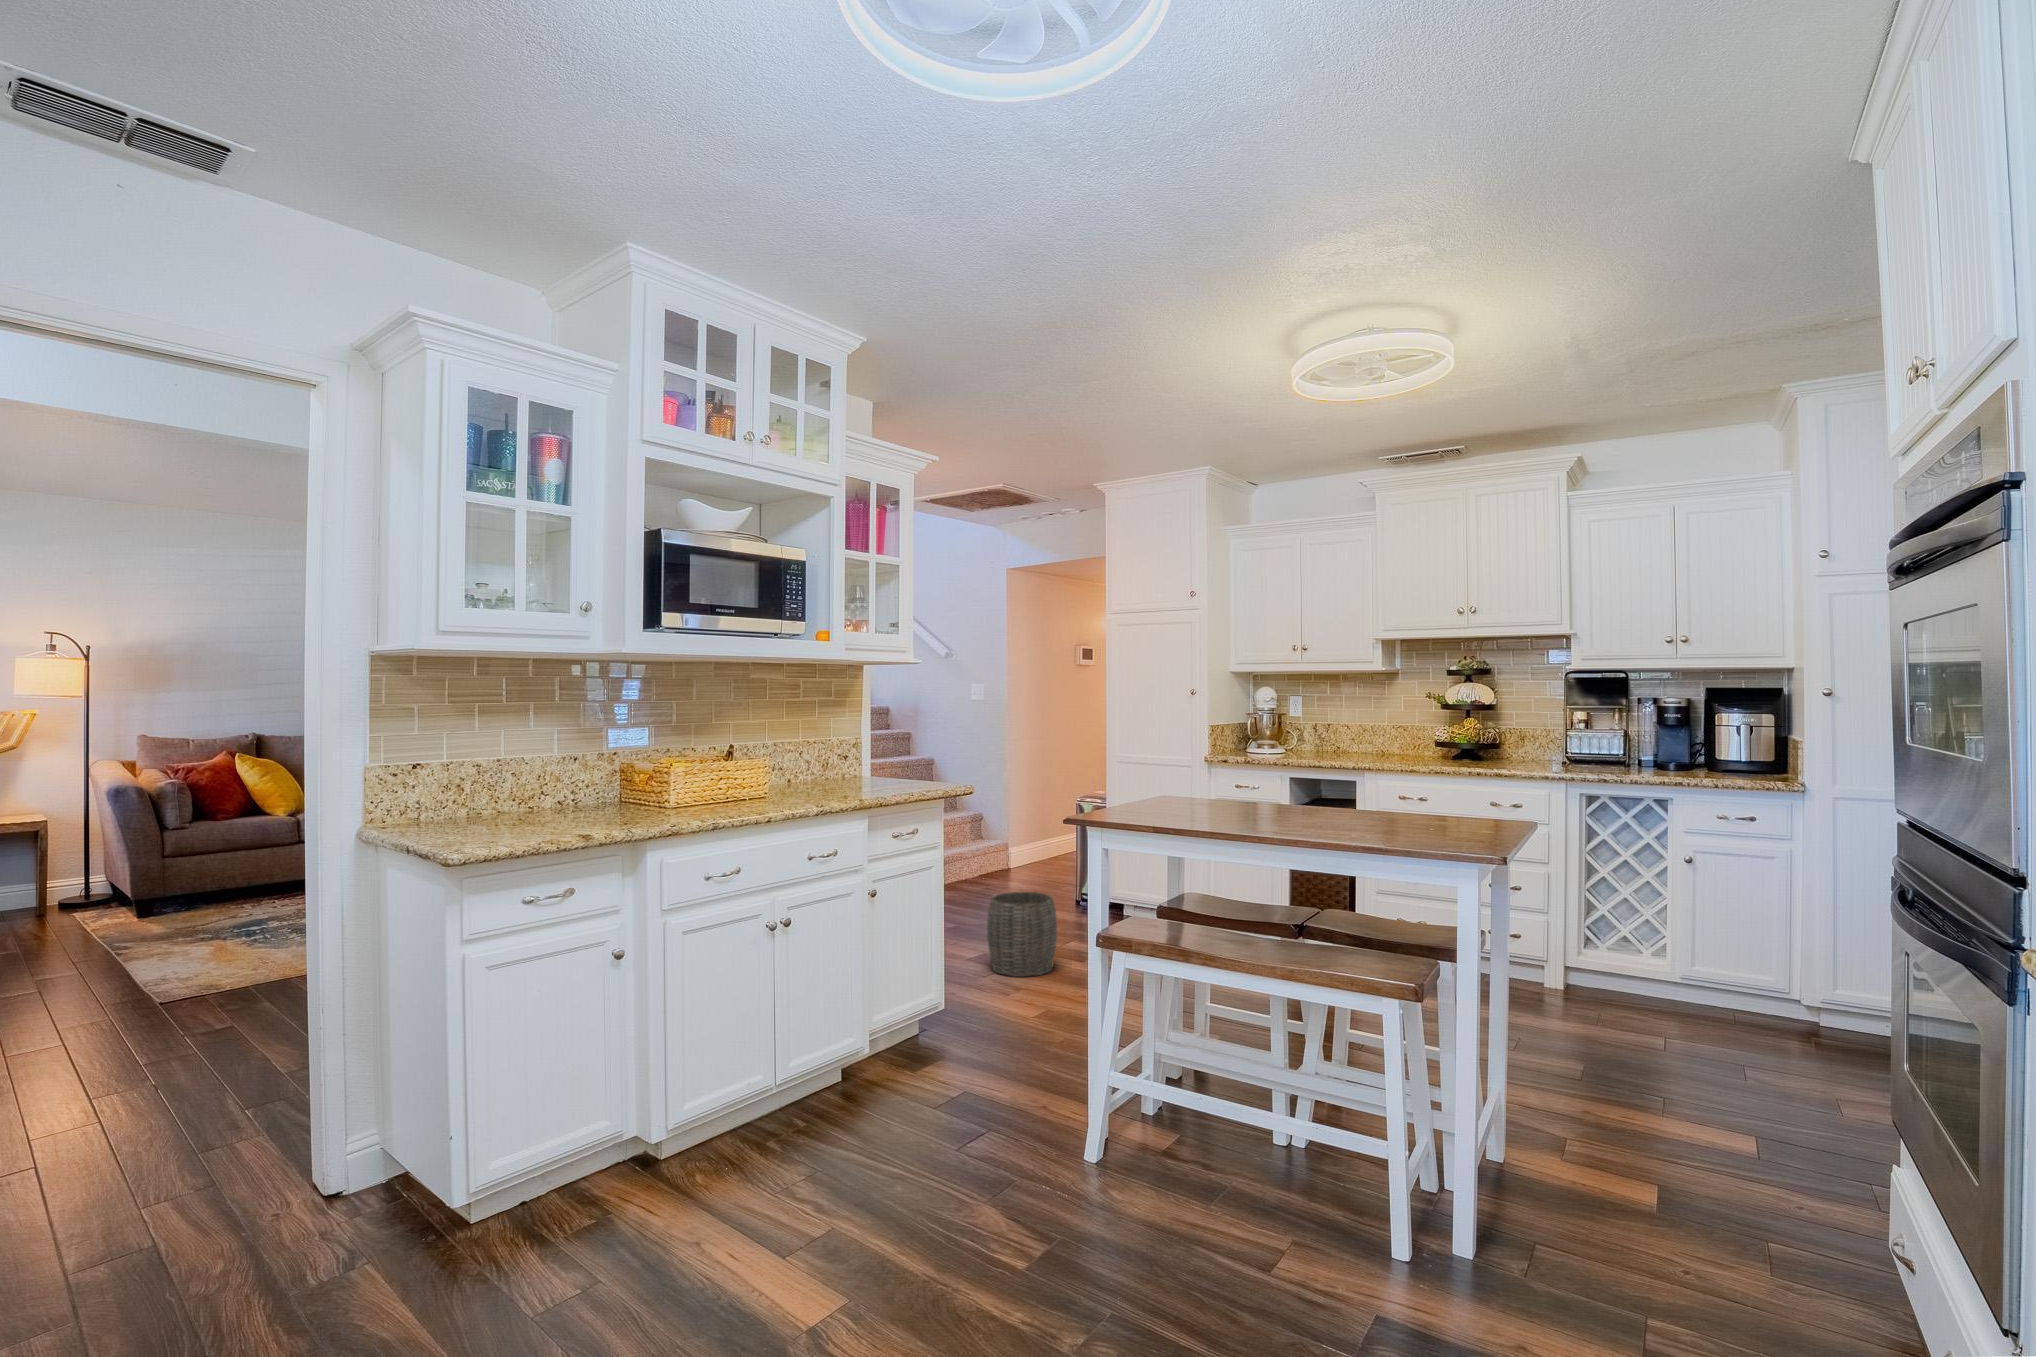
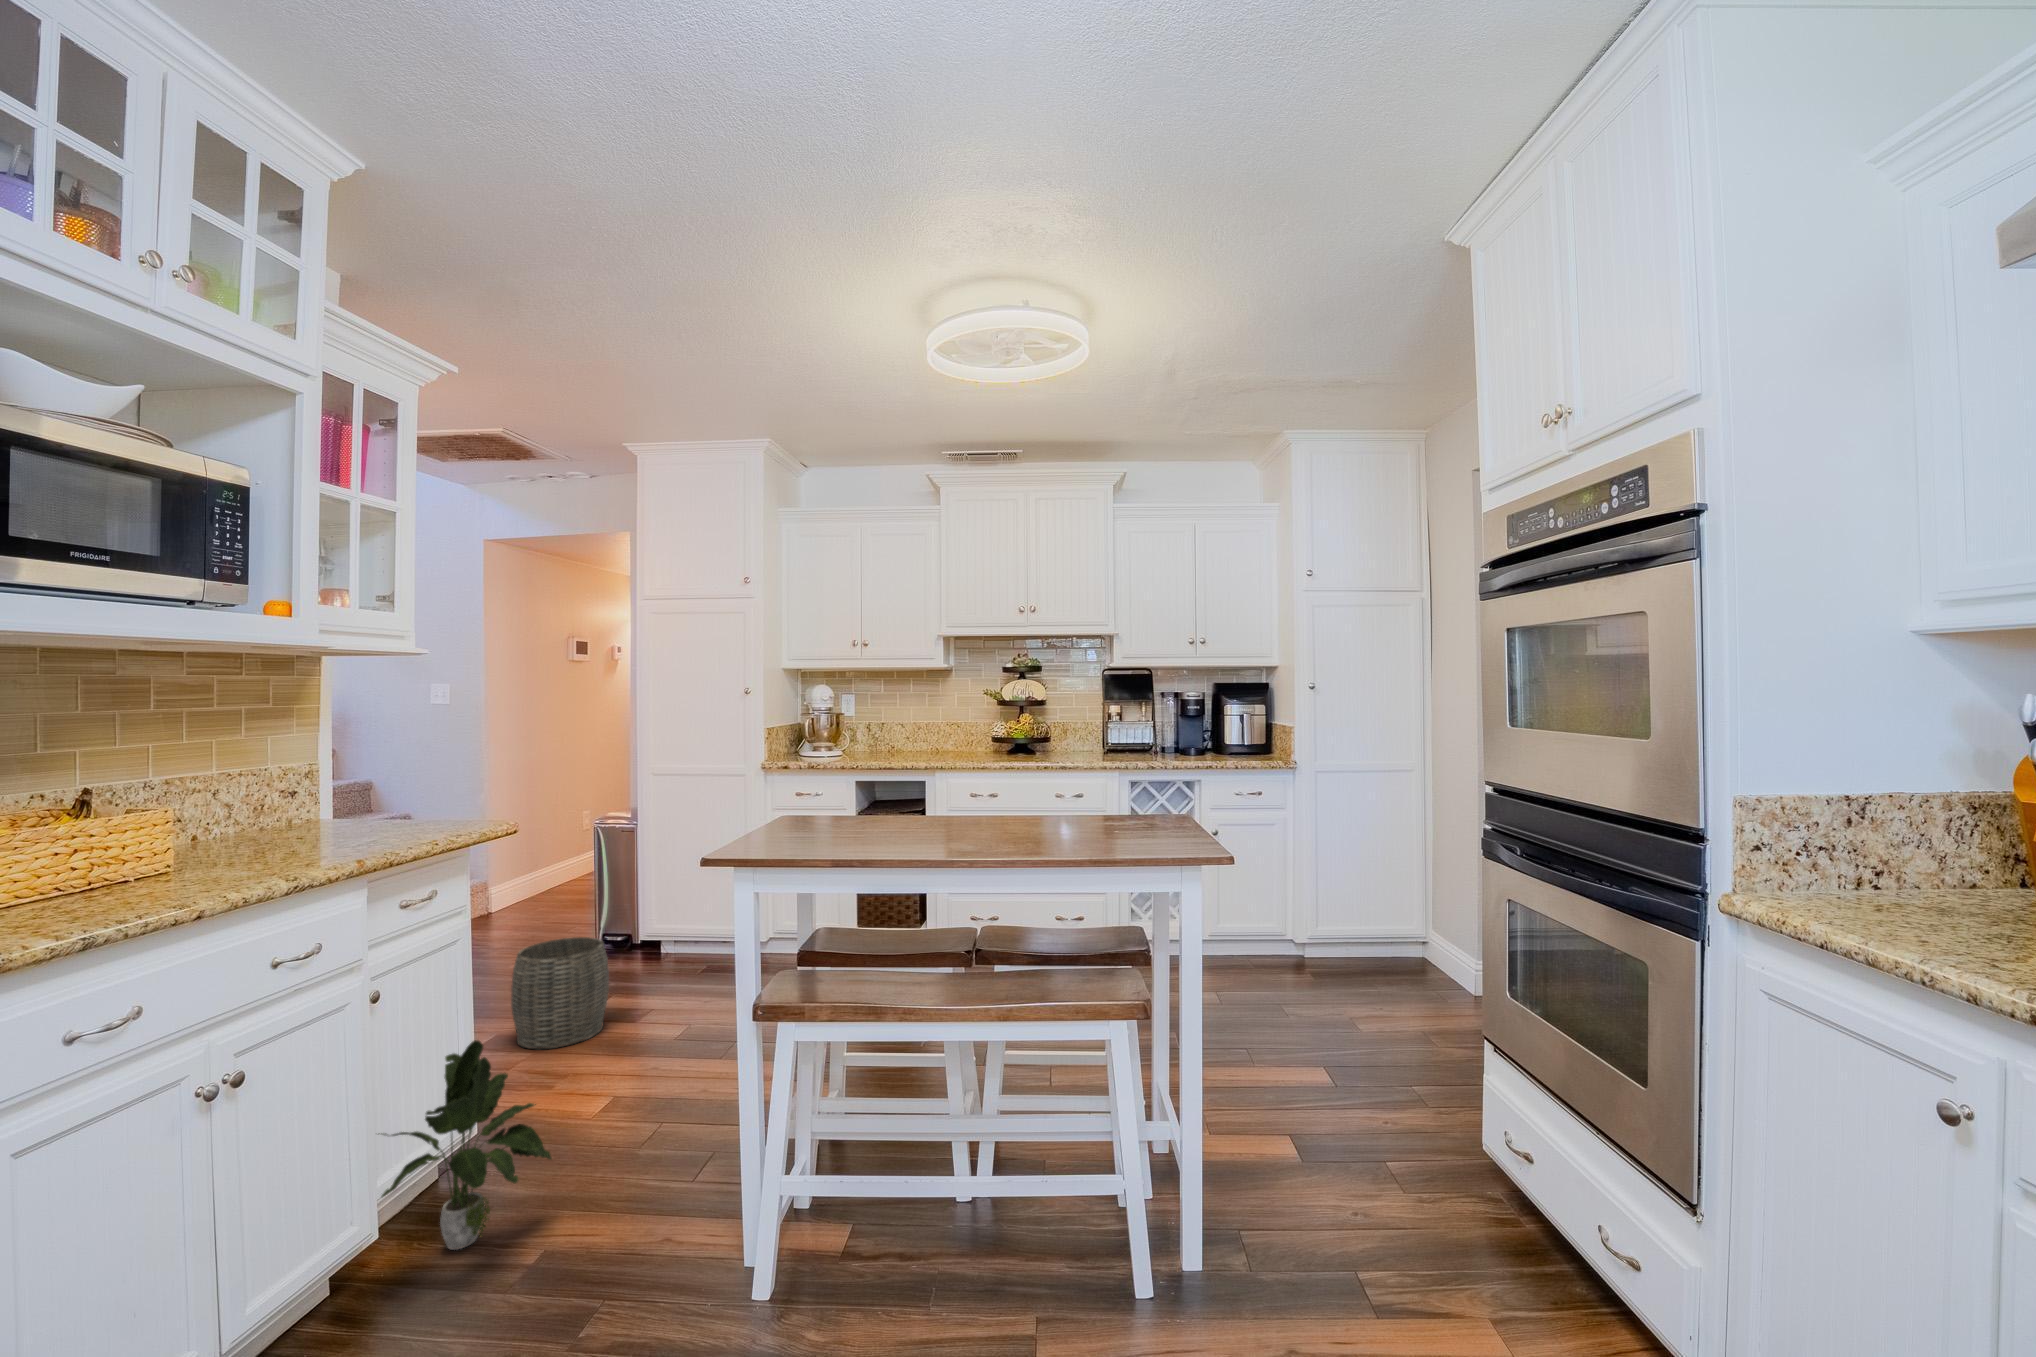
potted plant: none [873,937,978,1078] -> present [379,1040,552,1250]

